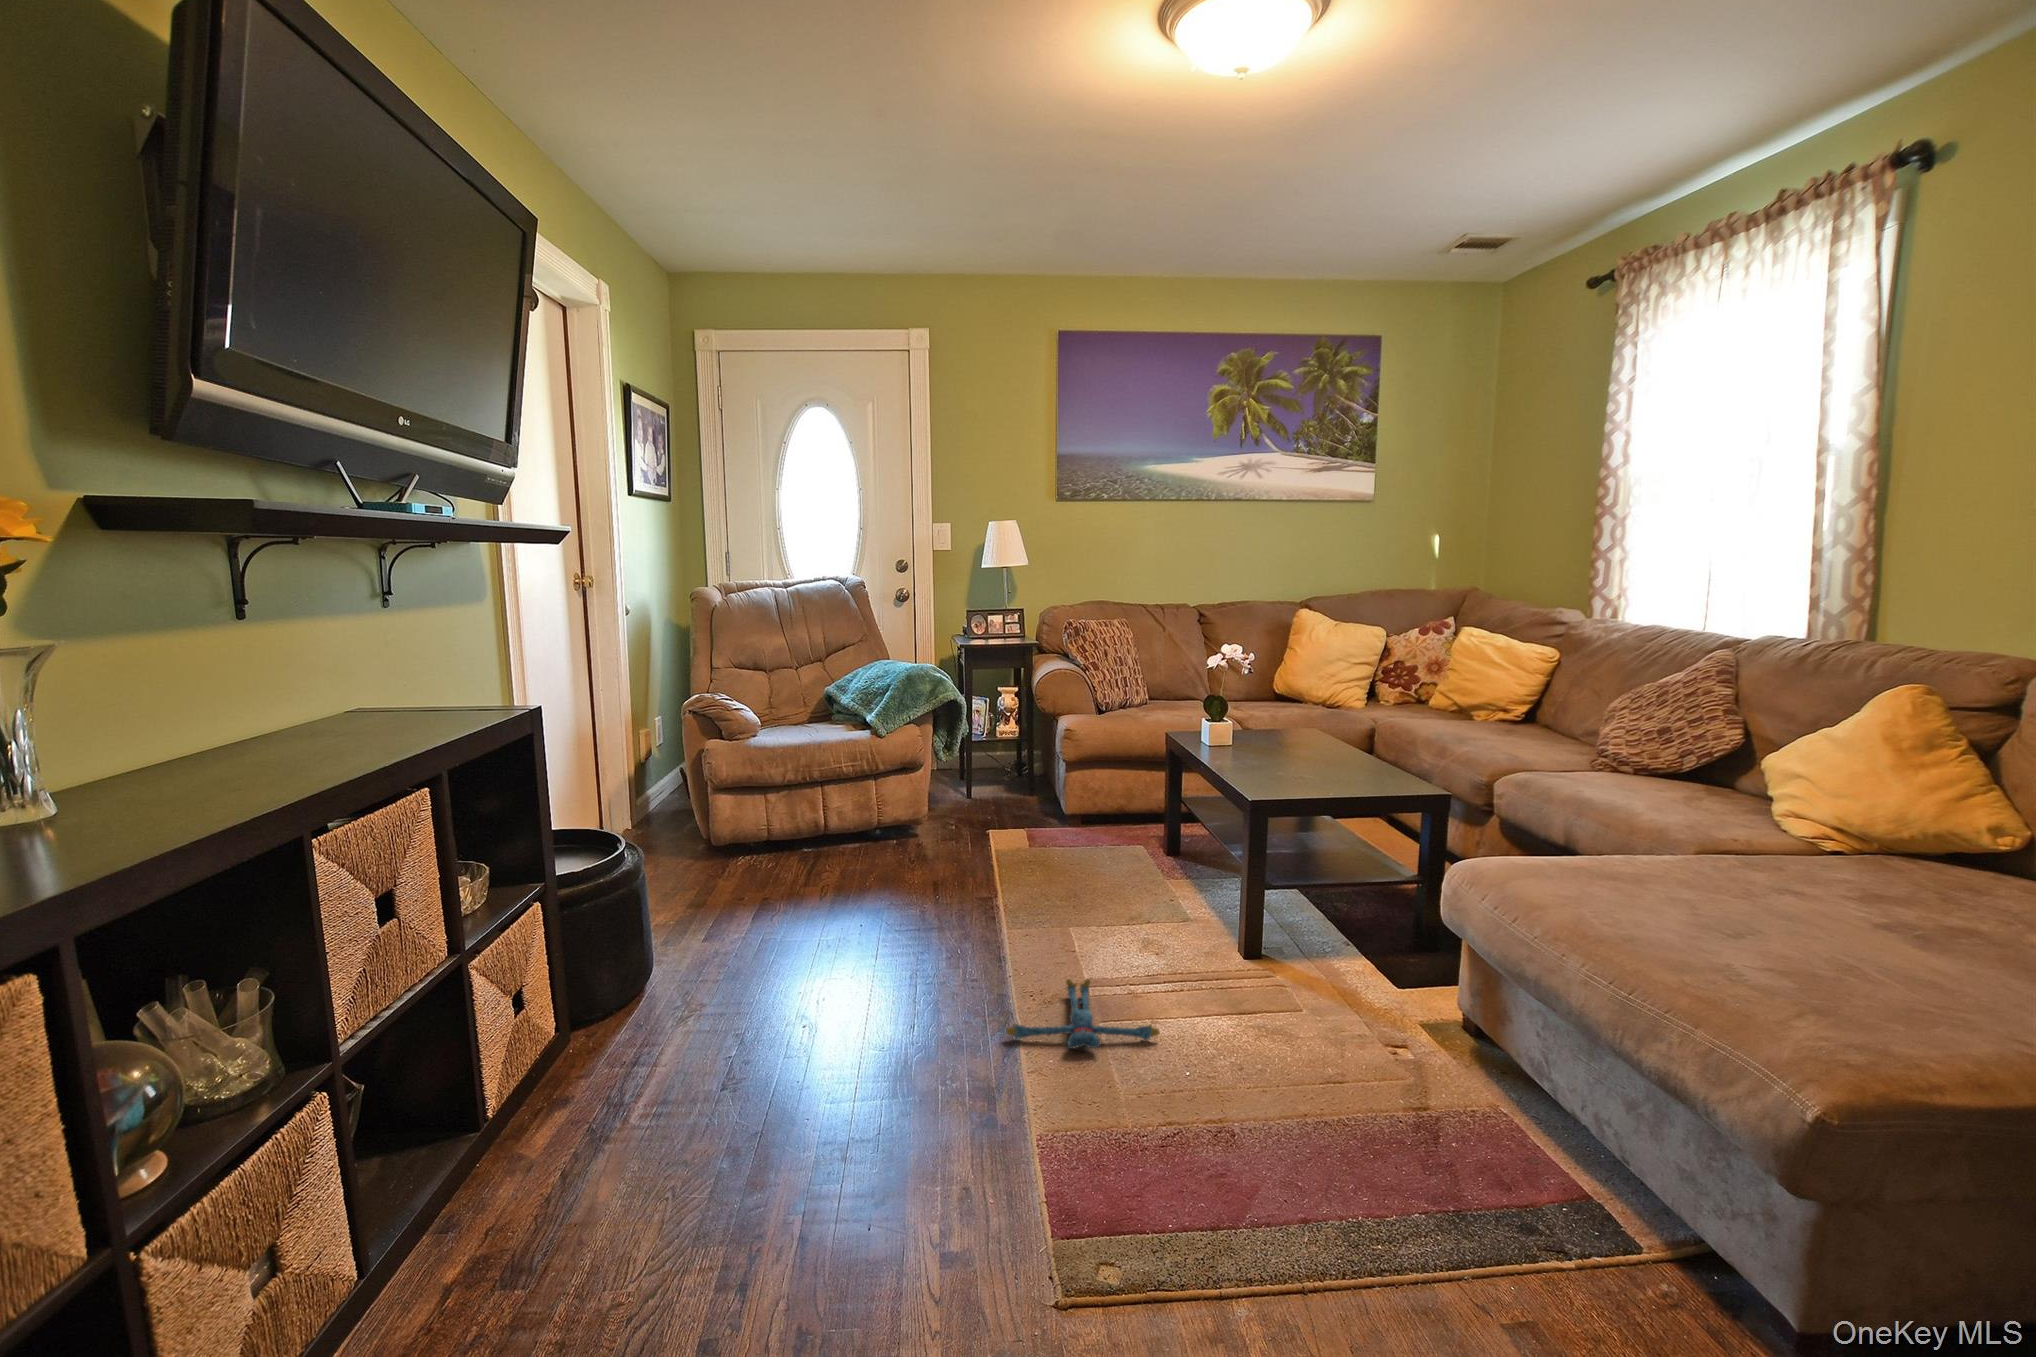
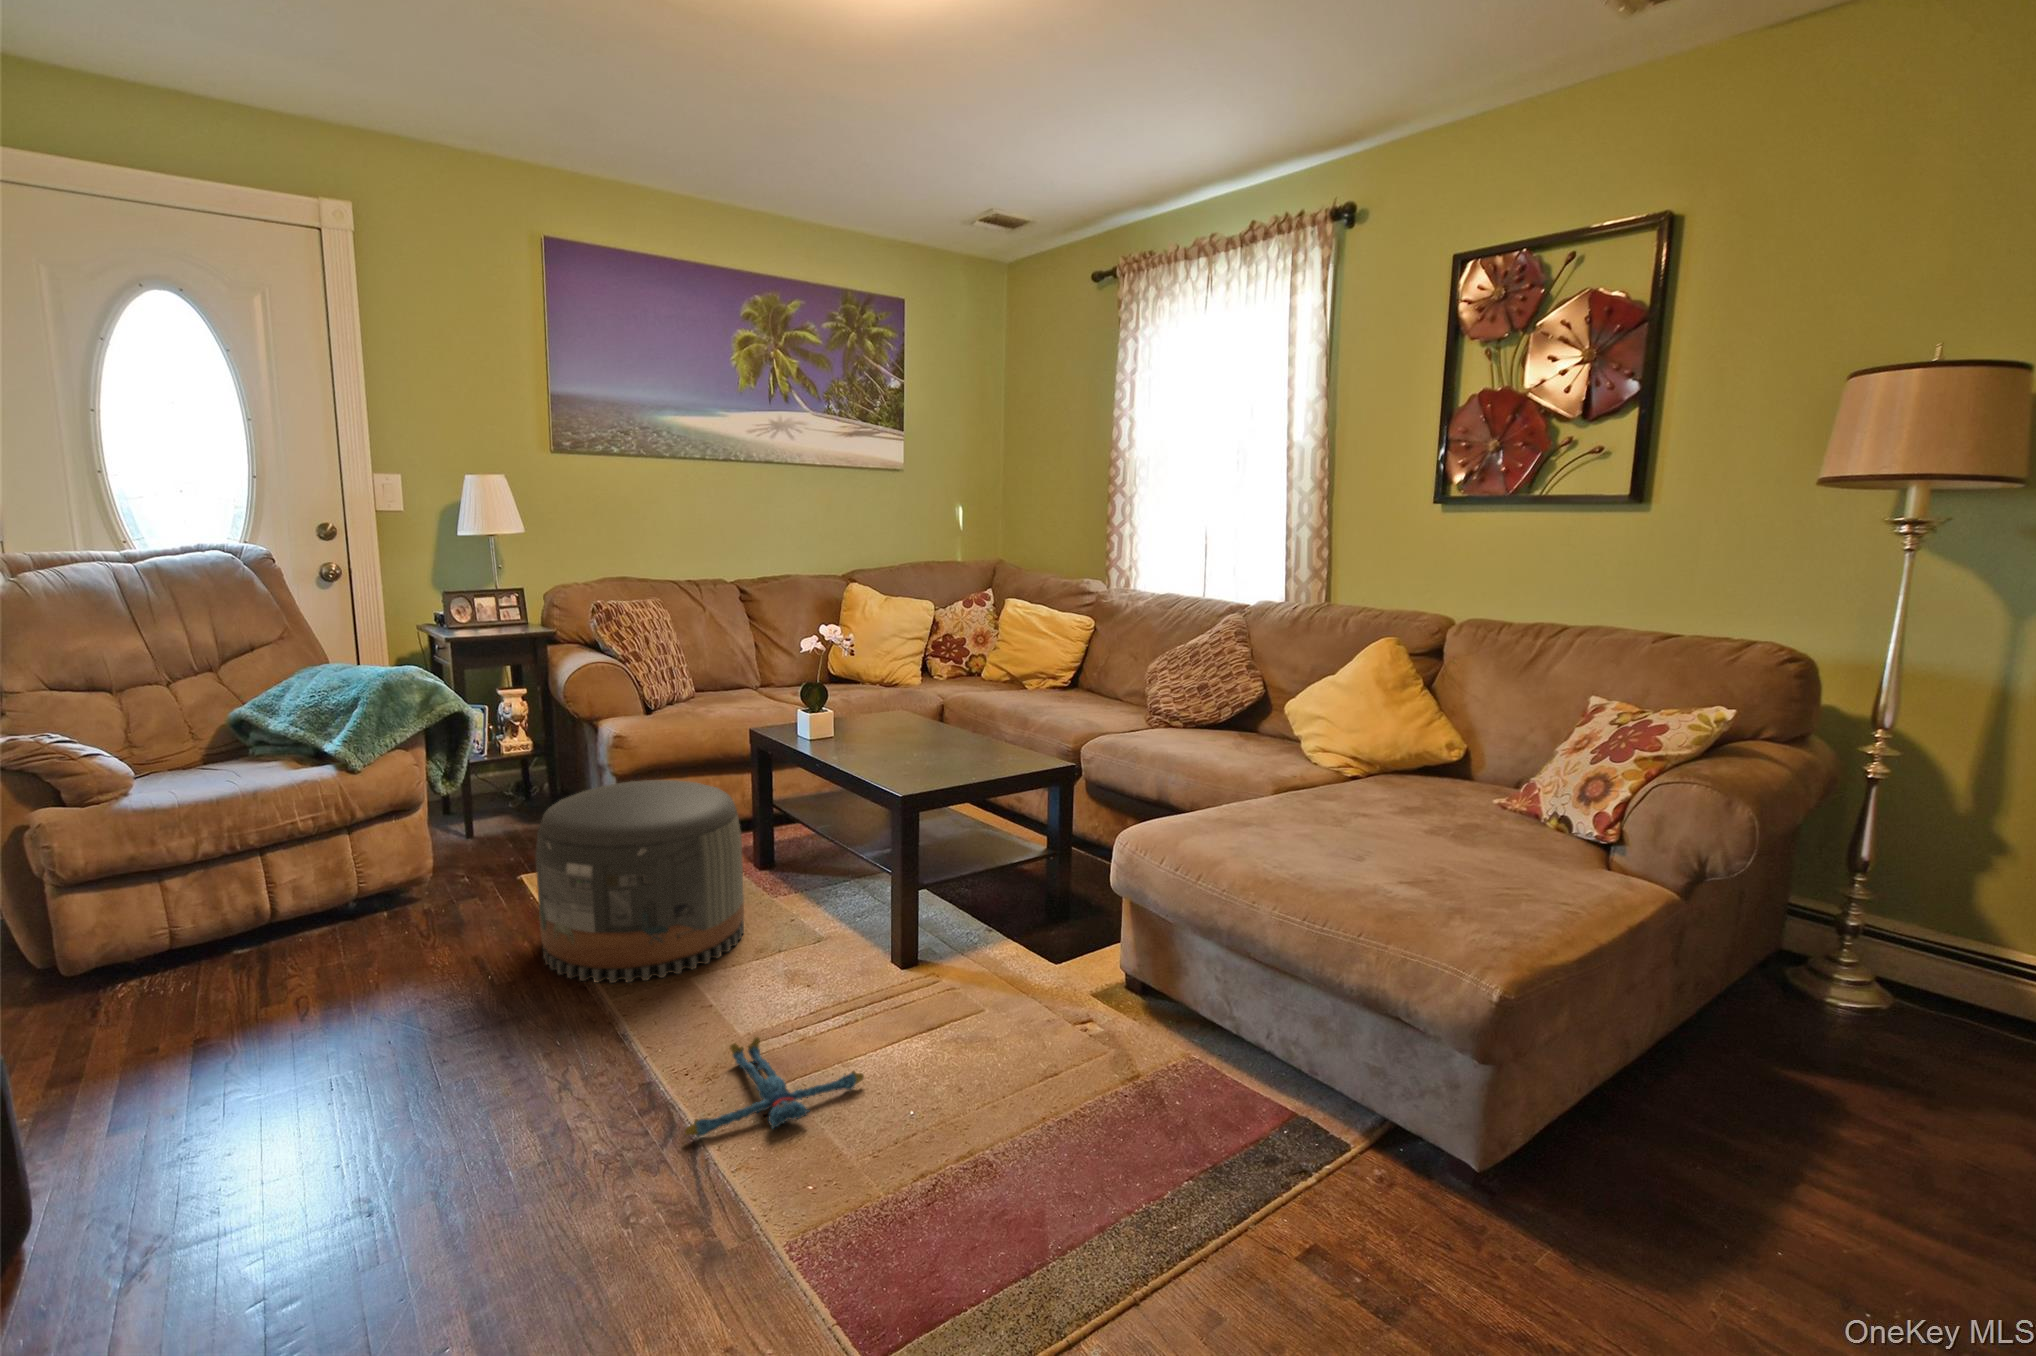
pouf: none [974,764,1130,922] -> present [536,780,744,983]

